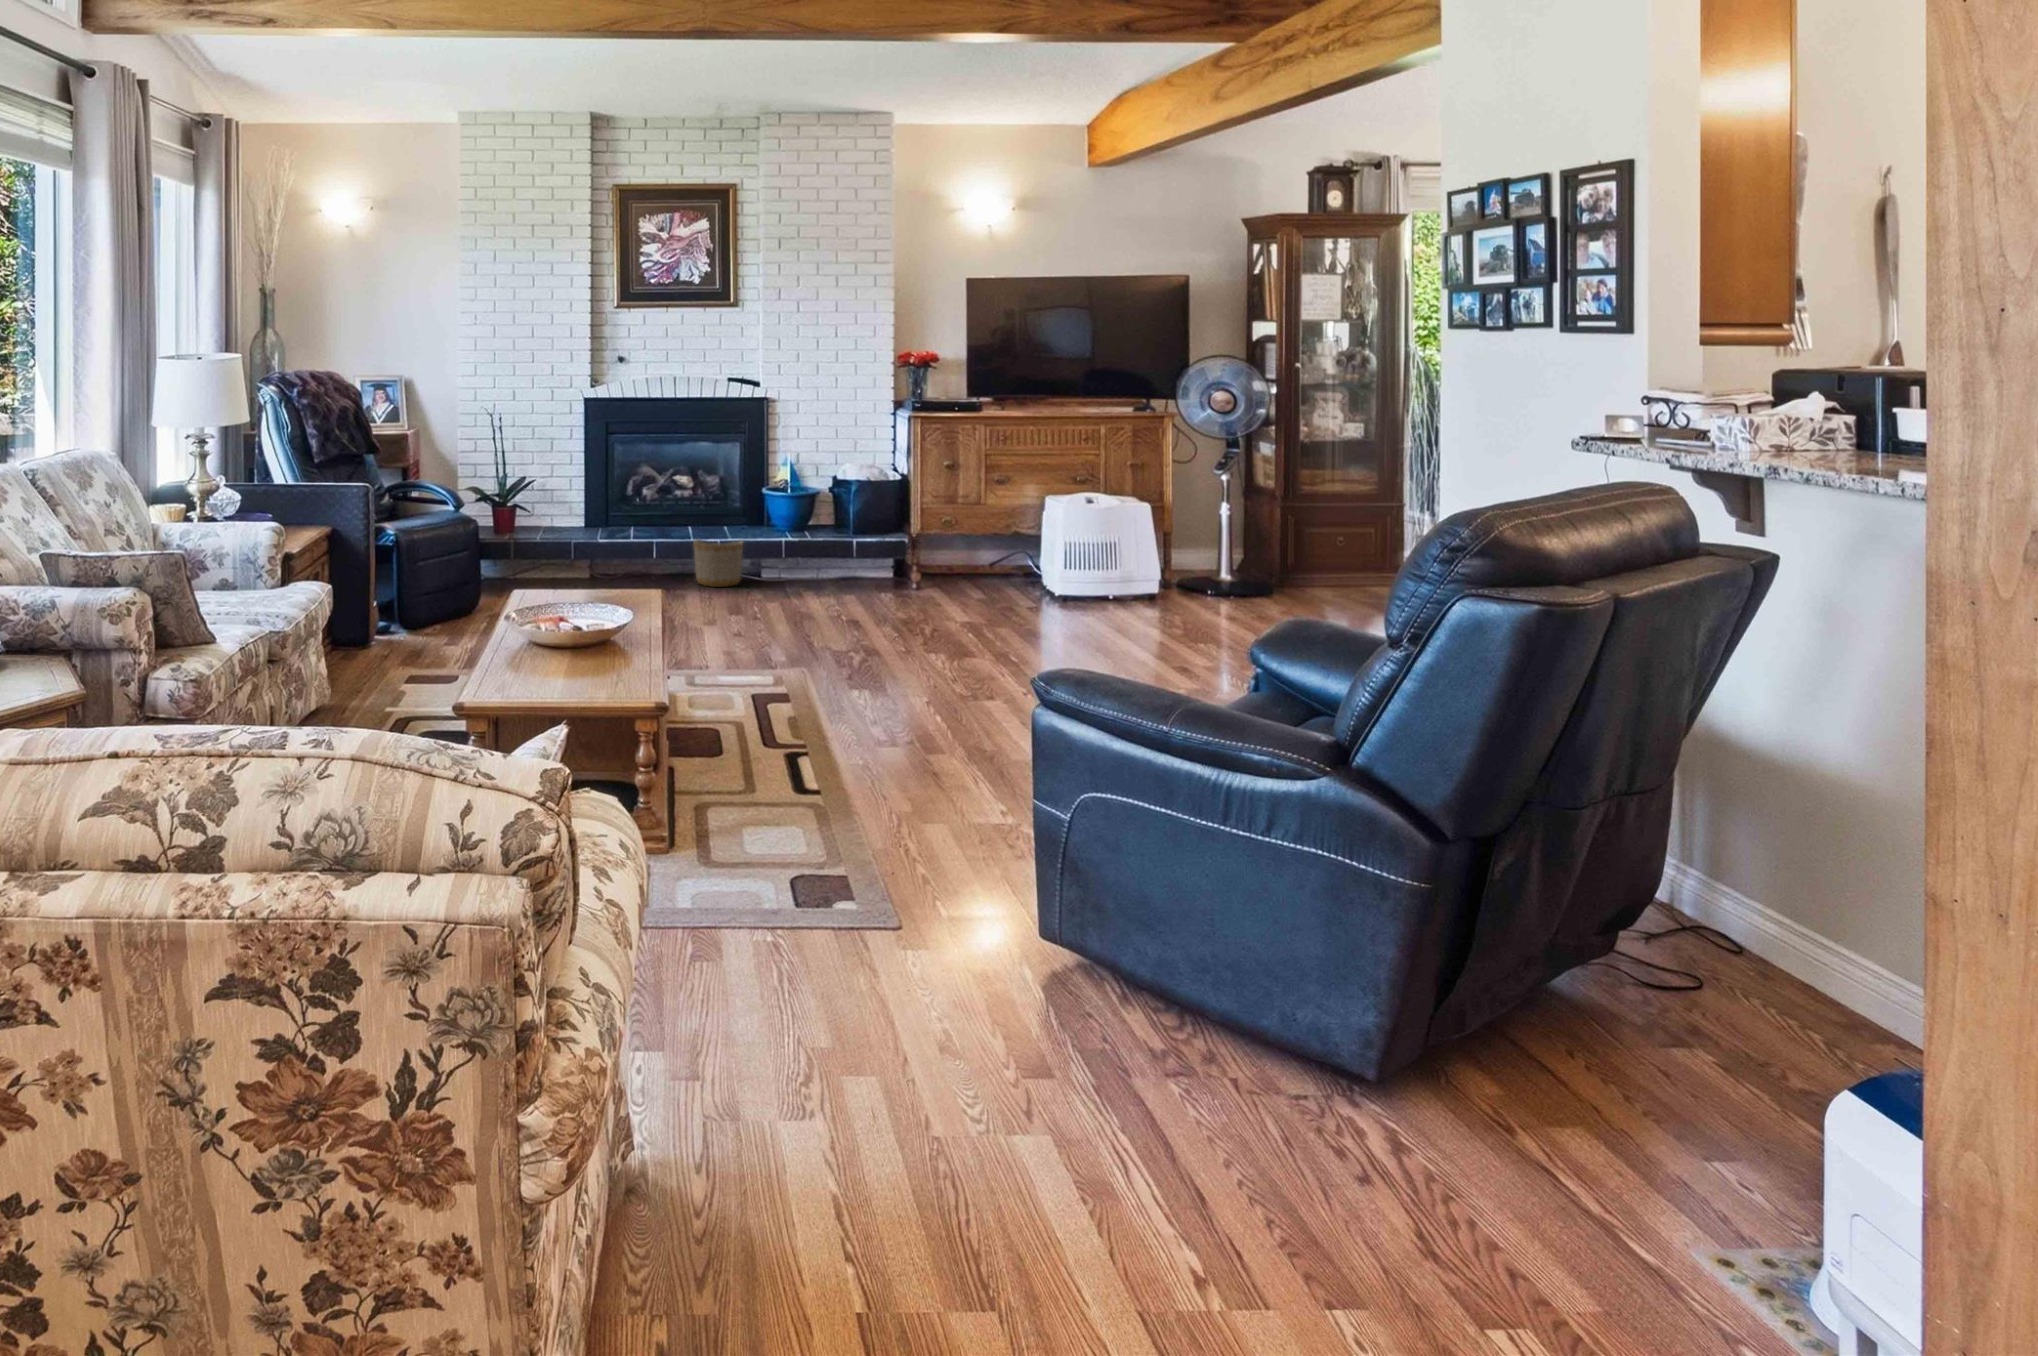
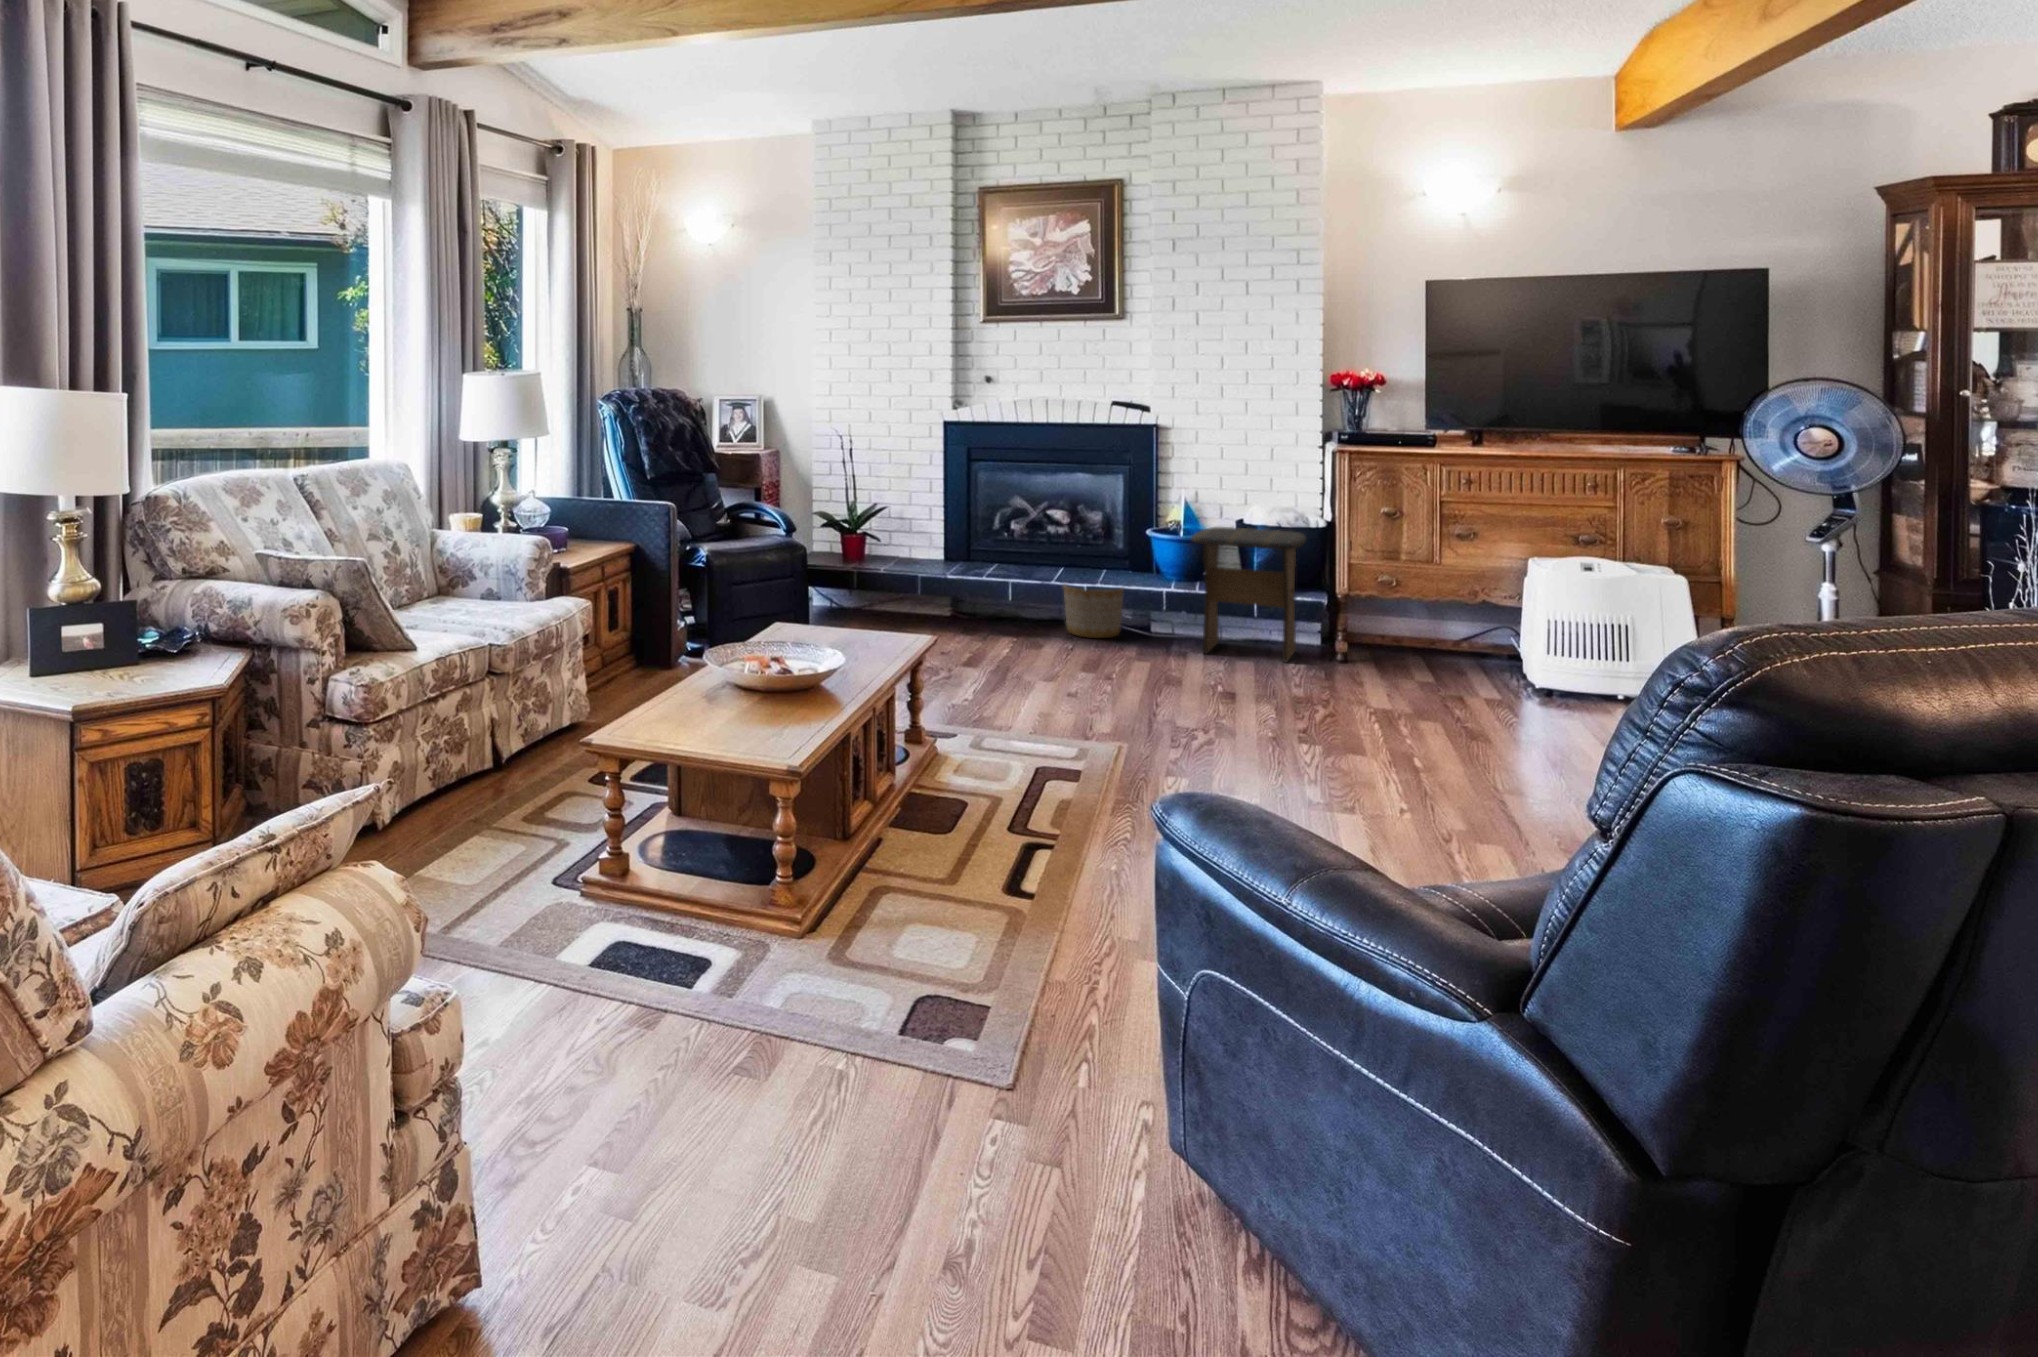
stool: none [803,485,889,595] -> present [1191,527,1306,663]

